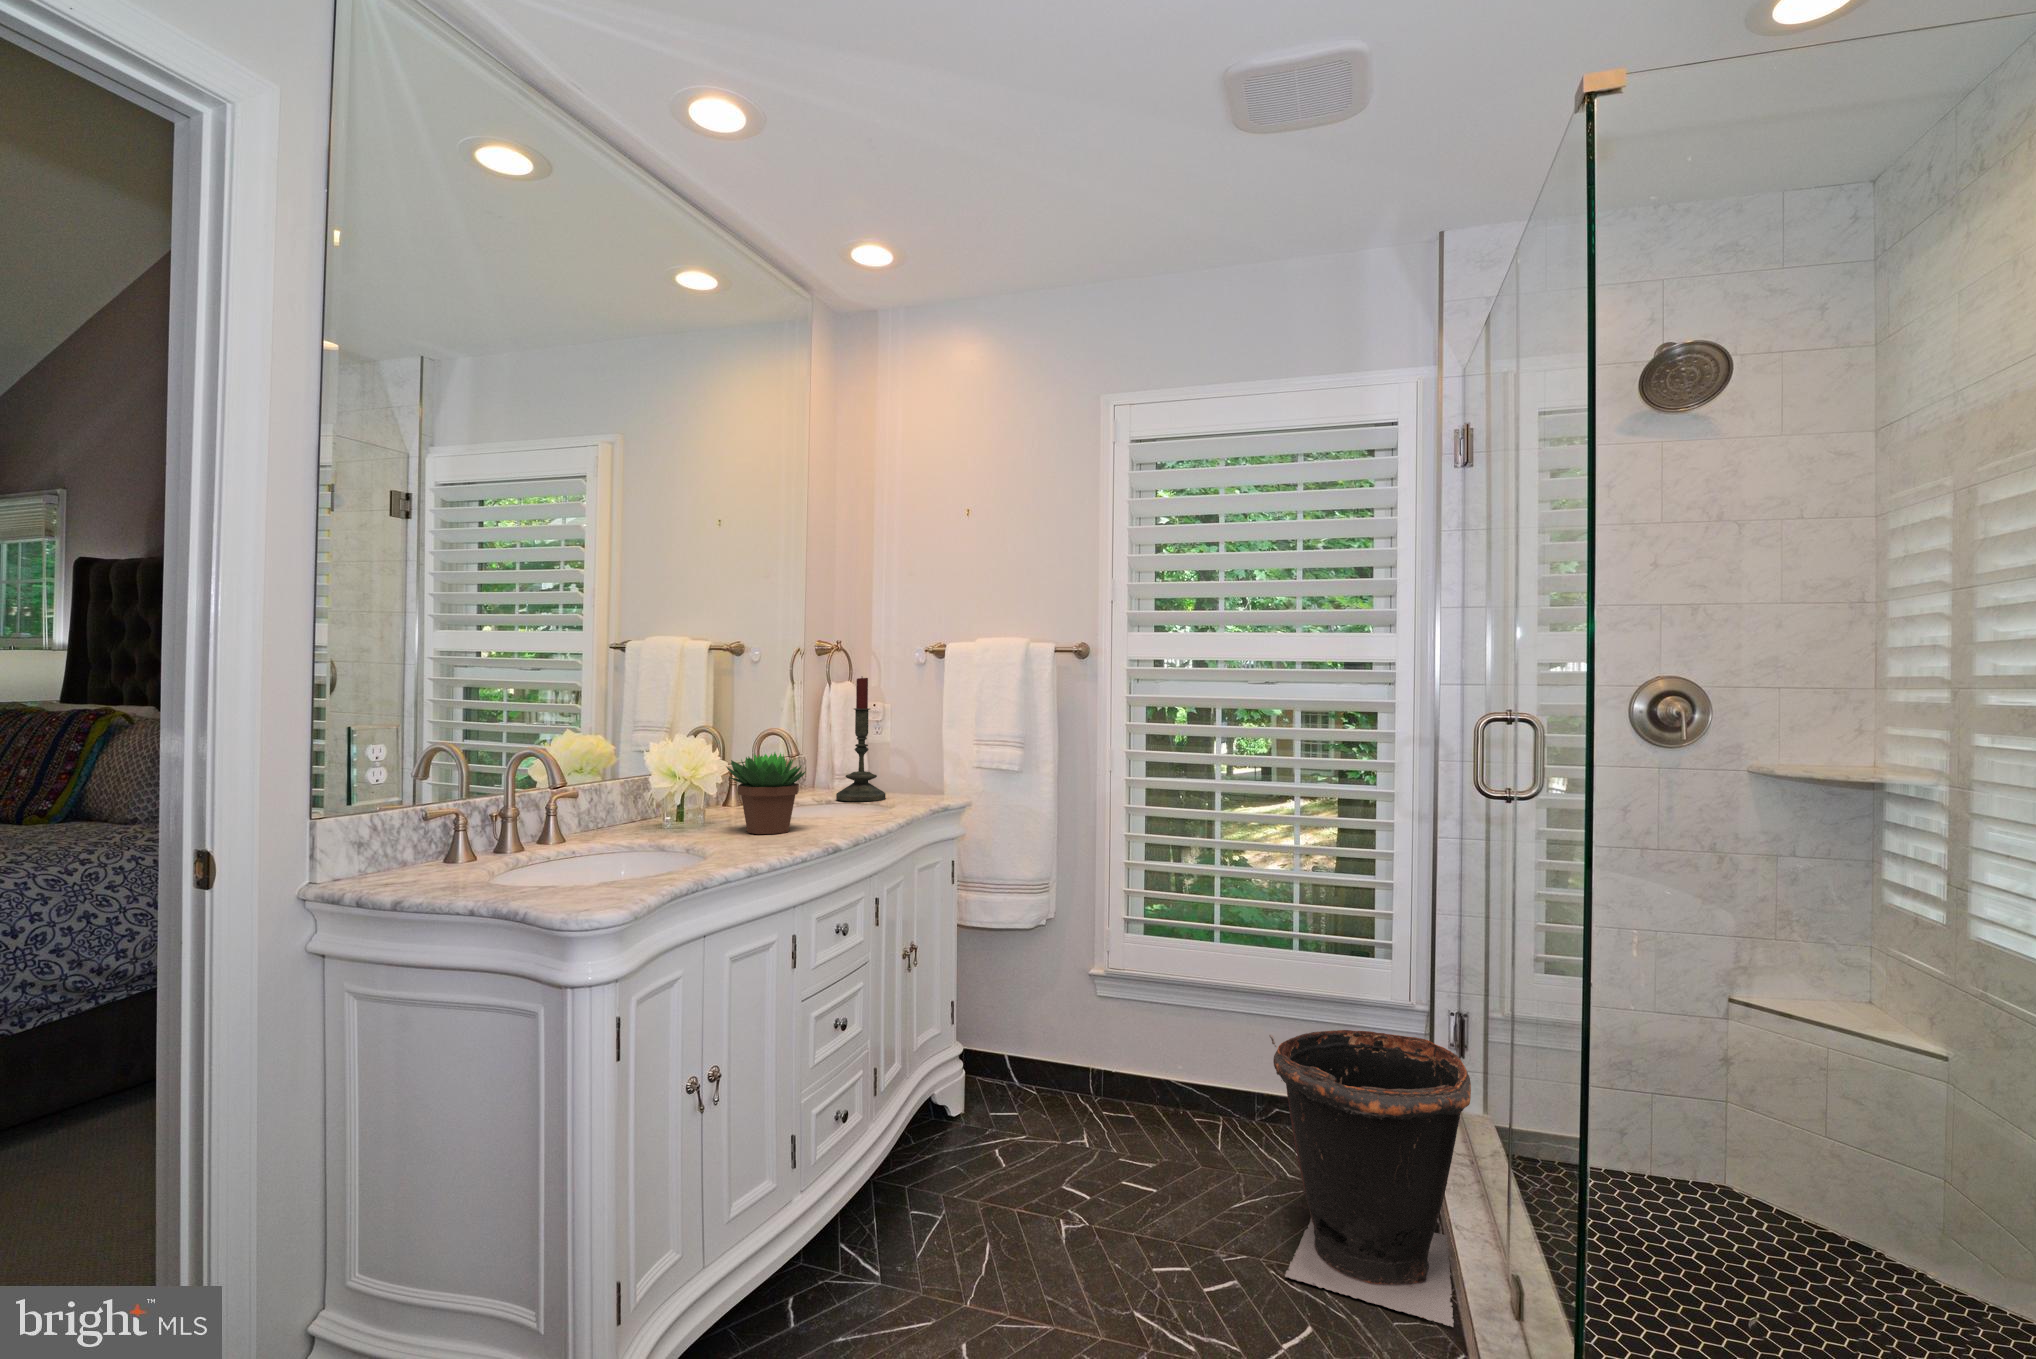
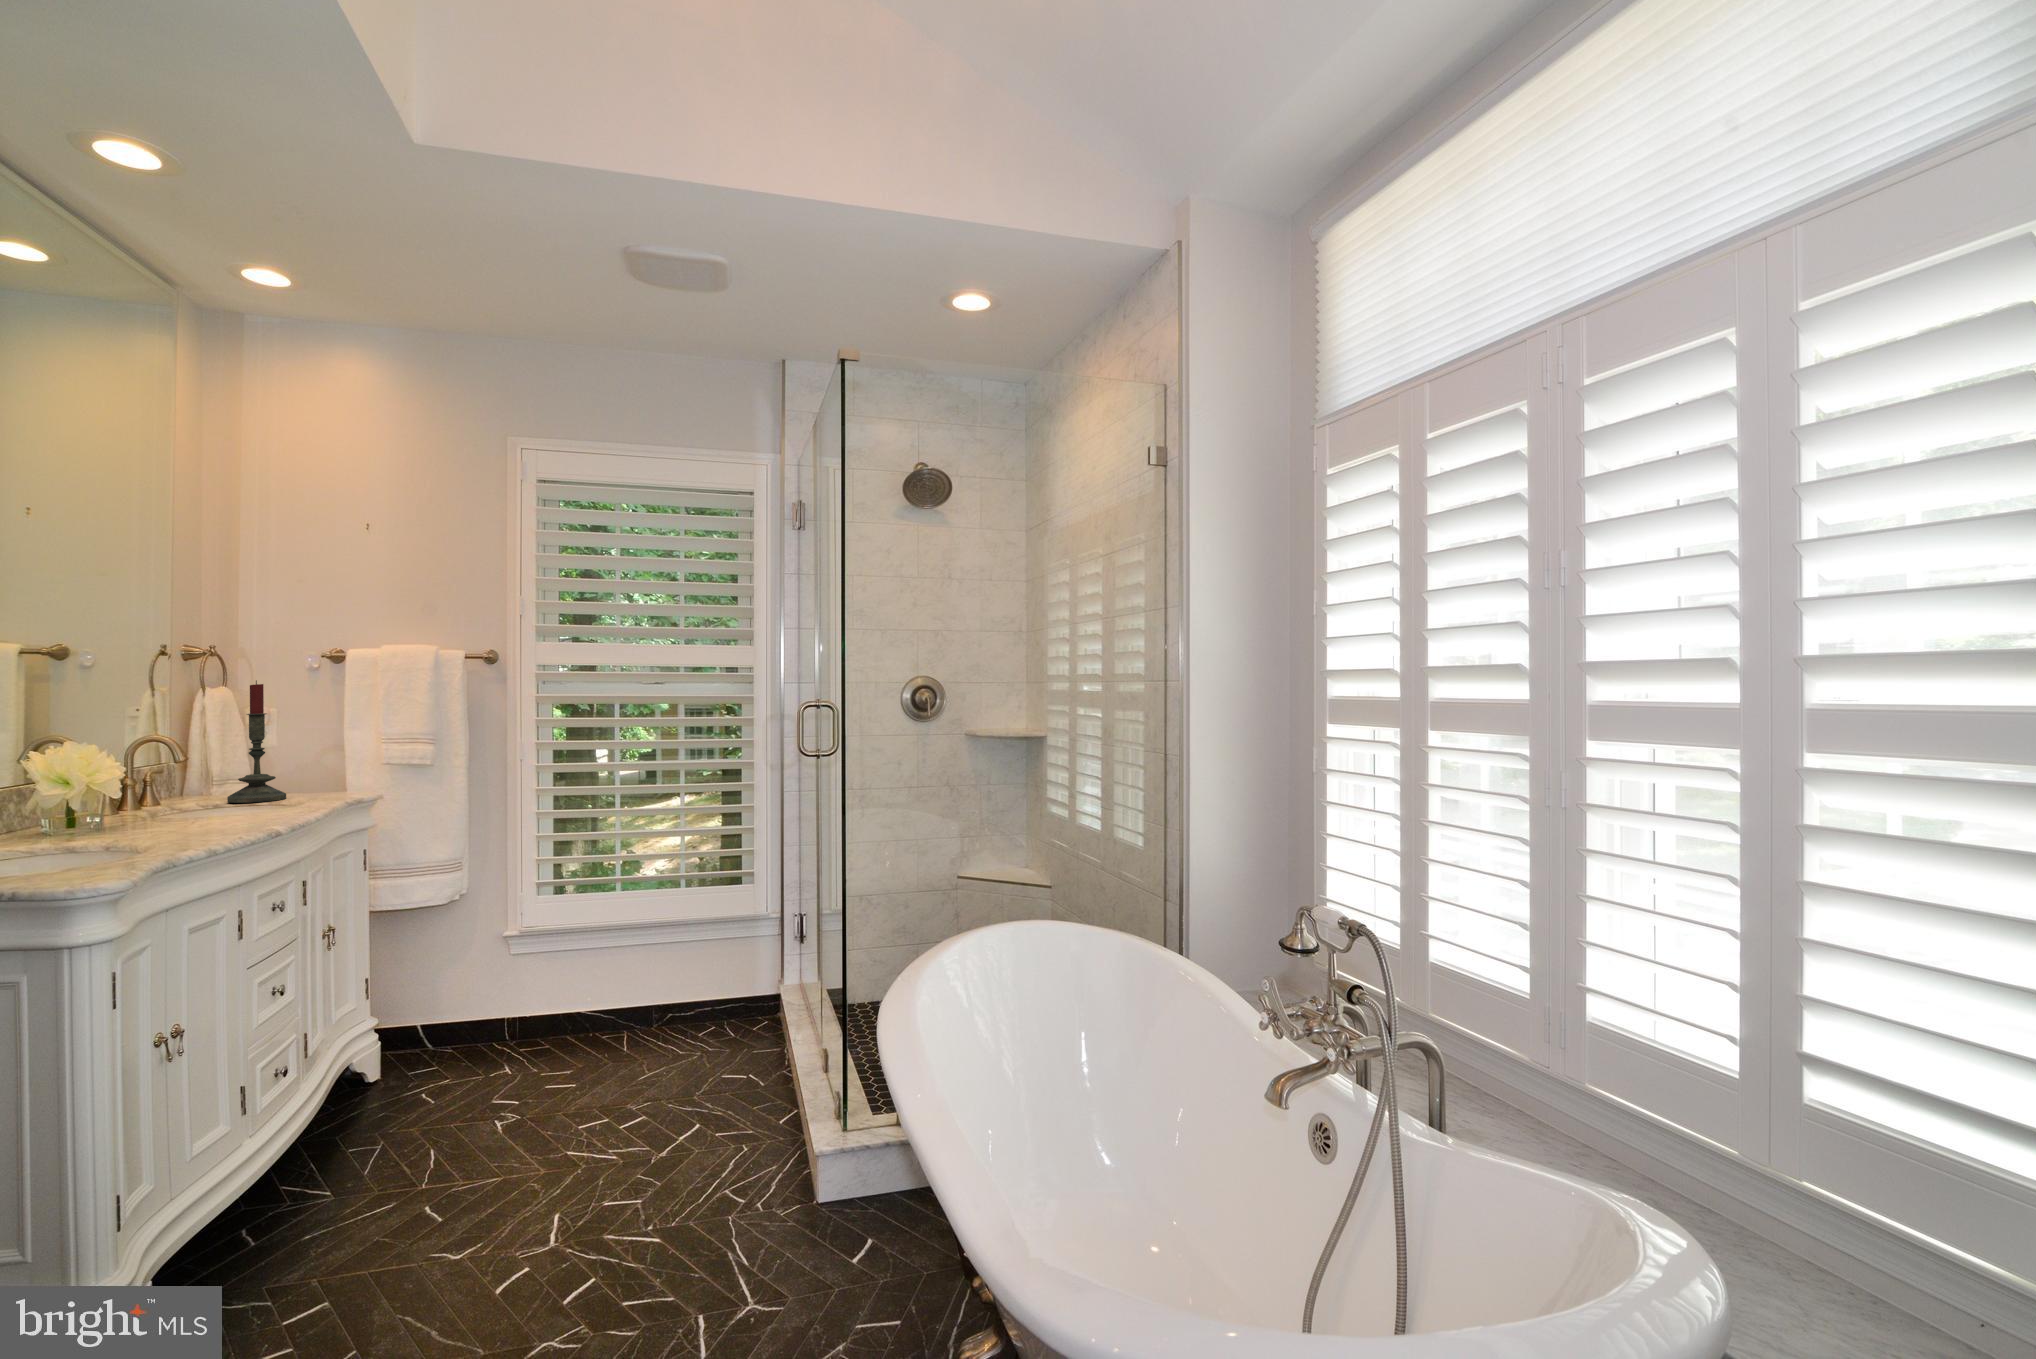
succulent plant: present [727,752,805,834] -> none [136,753,229,830]
waste bin: present [1269,1030,1471,1327] -> none [667,929,806,1106]

